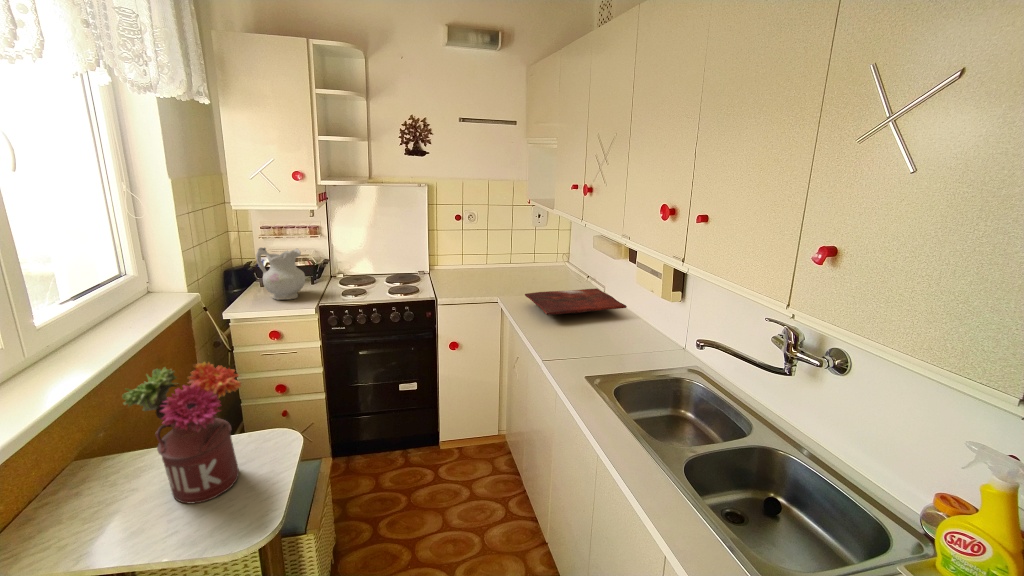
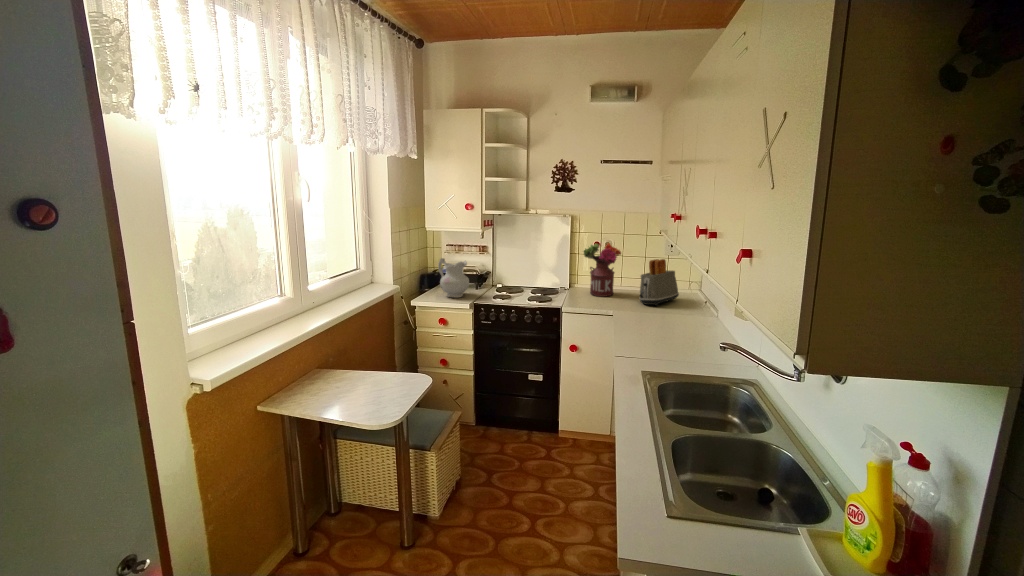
toaster: none [520,233,557,287] -> present [639,259,679,306]
cutting board: present [525,289,627,315] -> none [632,309,719,329]
flower arrangement: present [122,362,241,503] -> present [584,243,621,297]

